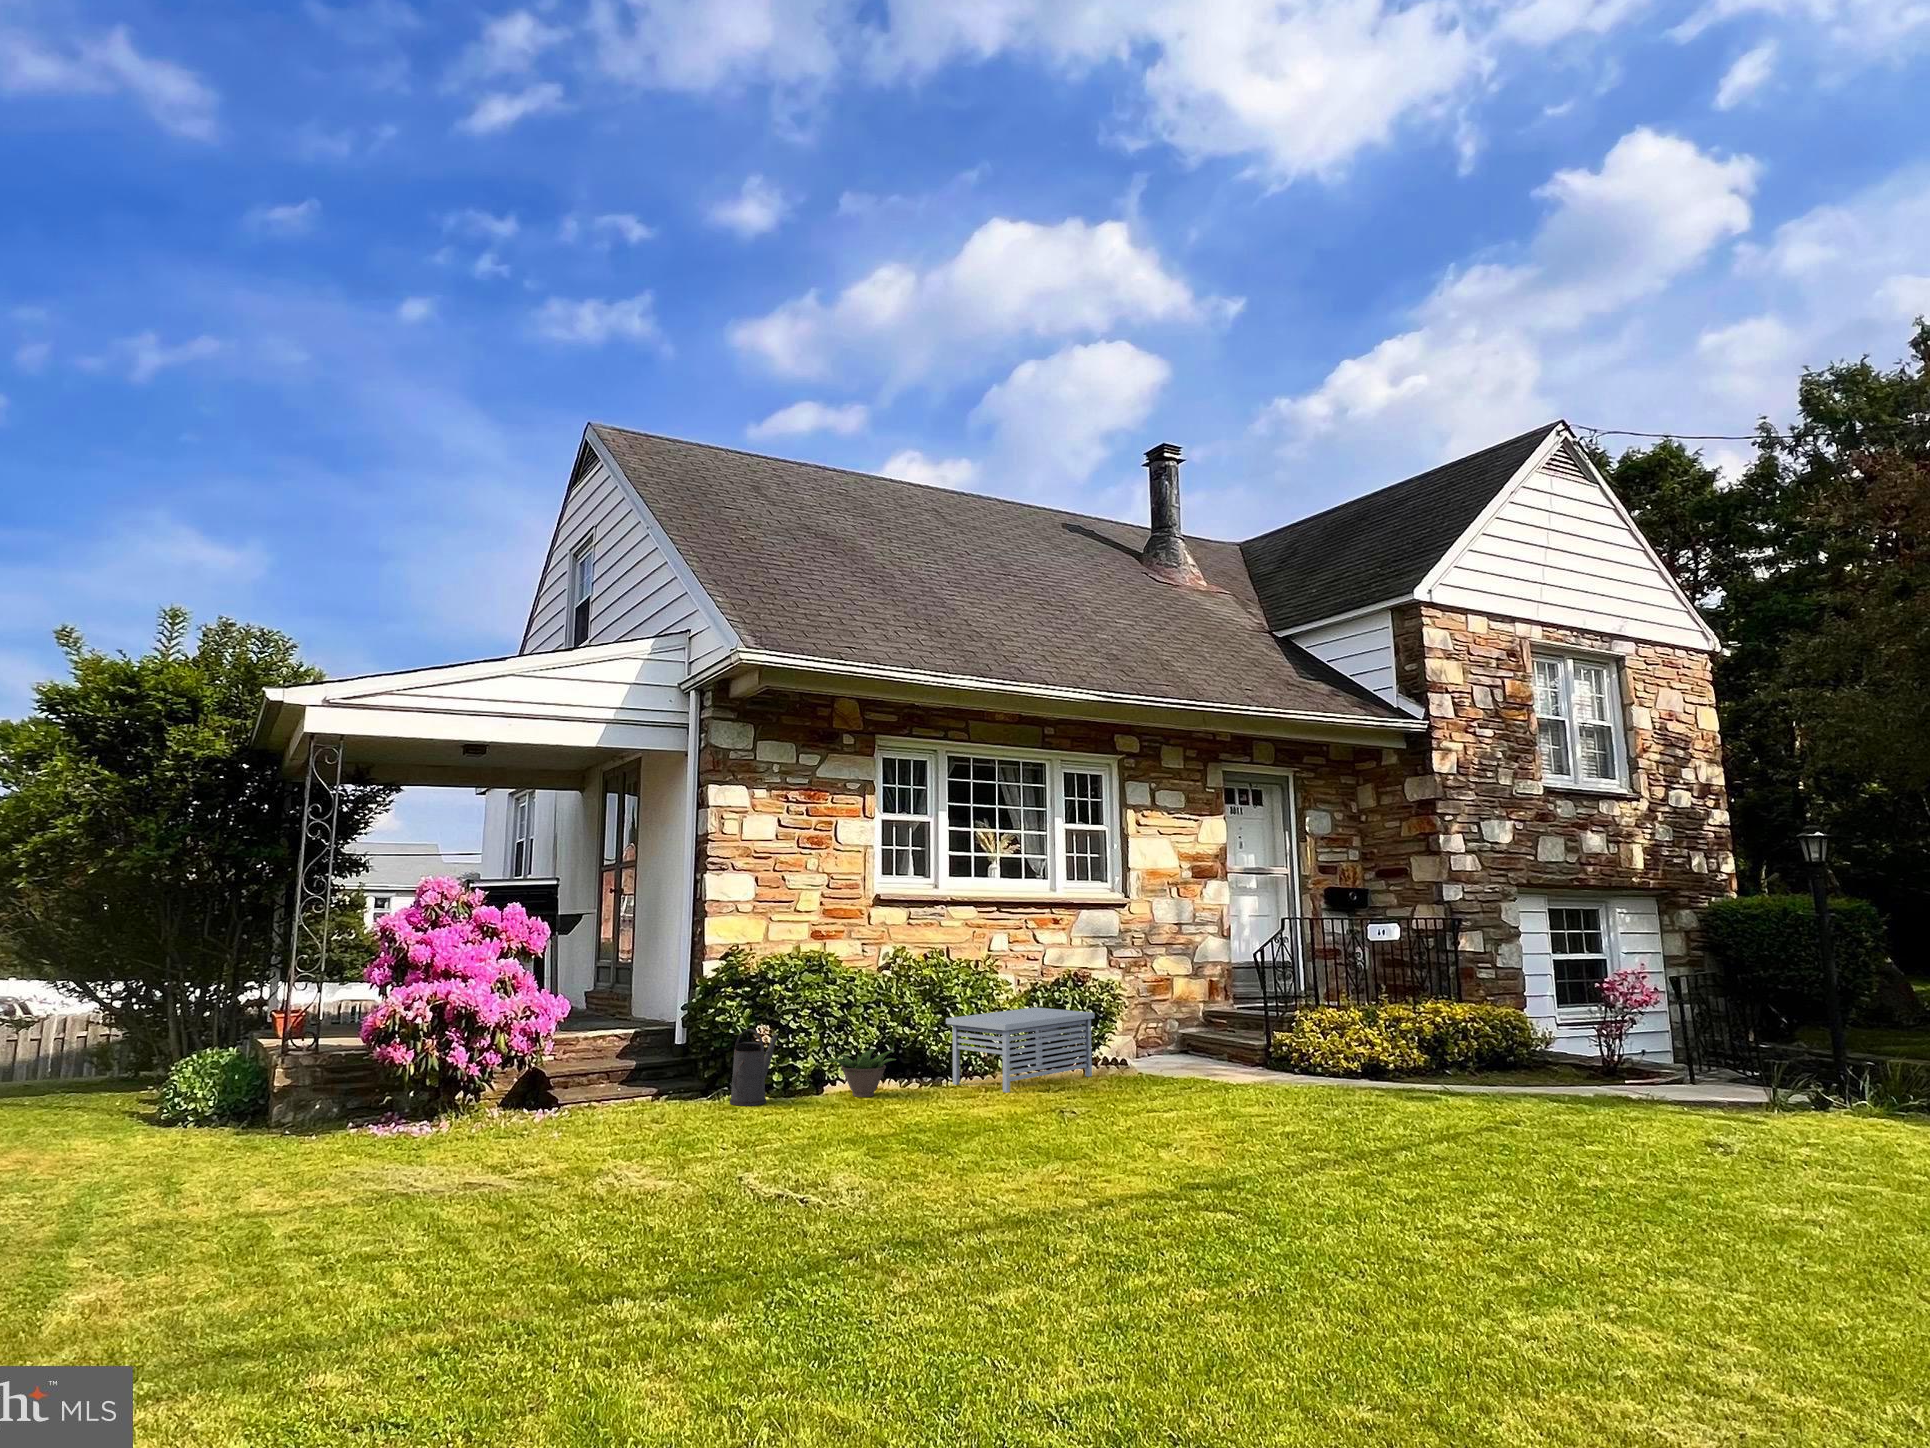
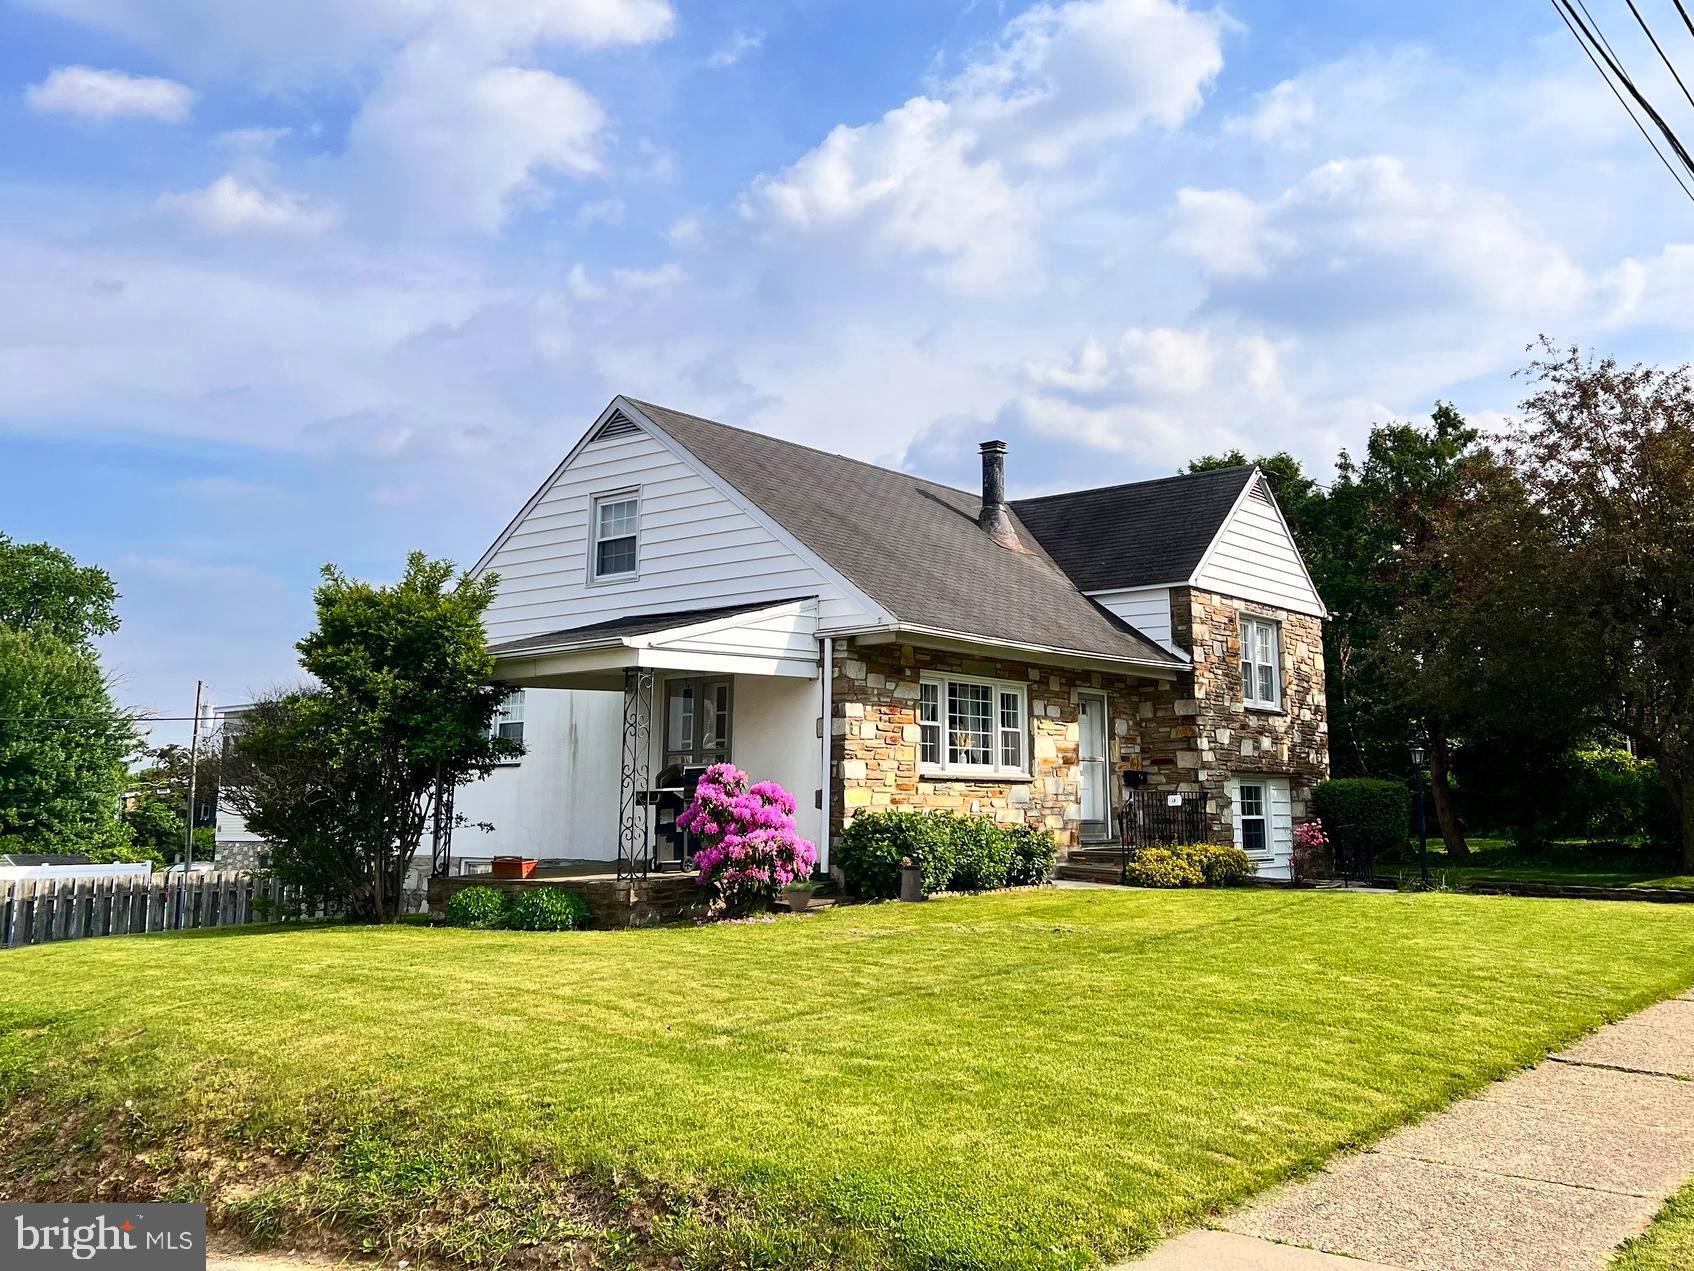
storage bench: present [946,1007,1095,1093] -> none [990,846,1060,894]
decorative plant: present [829,1049,896,1097] -> present [775,880,823,911]

